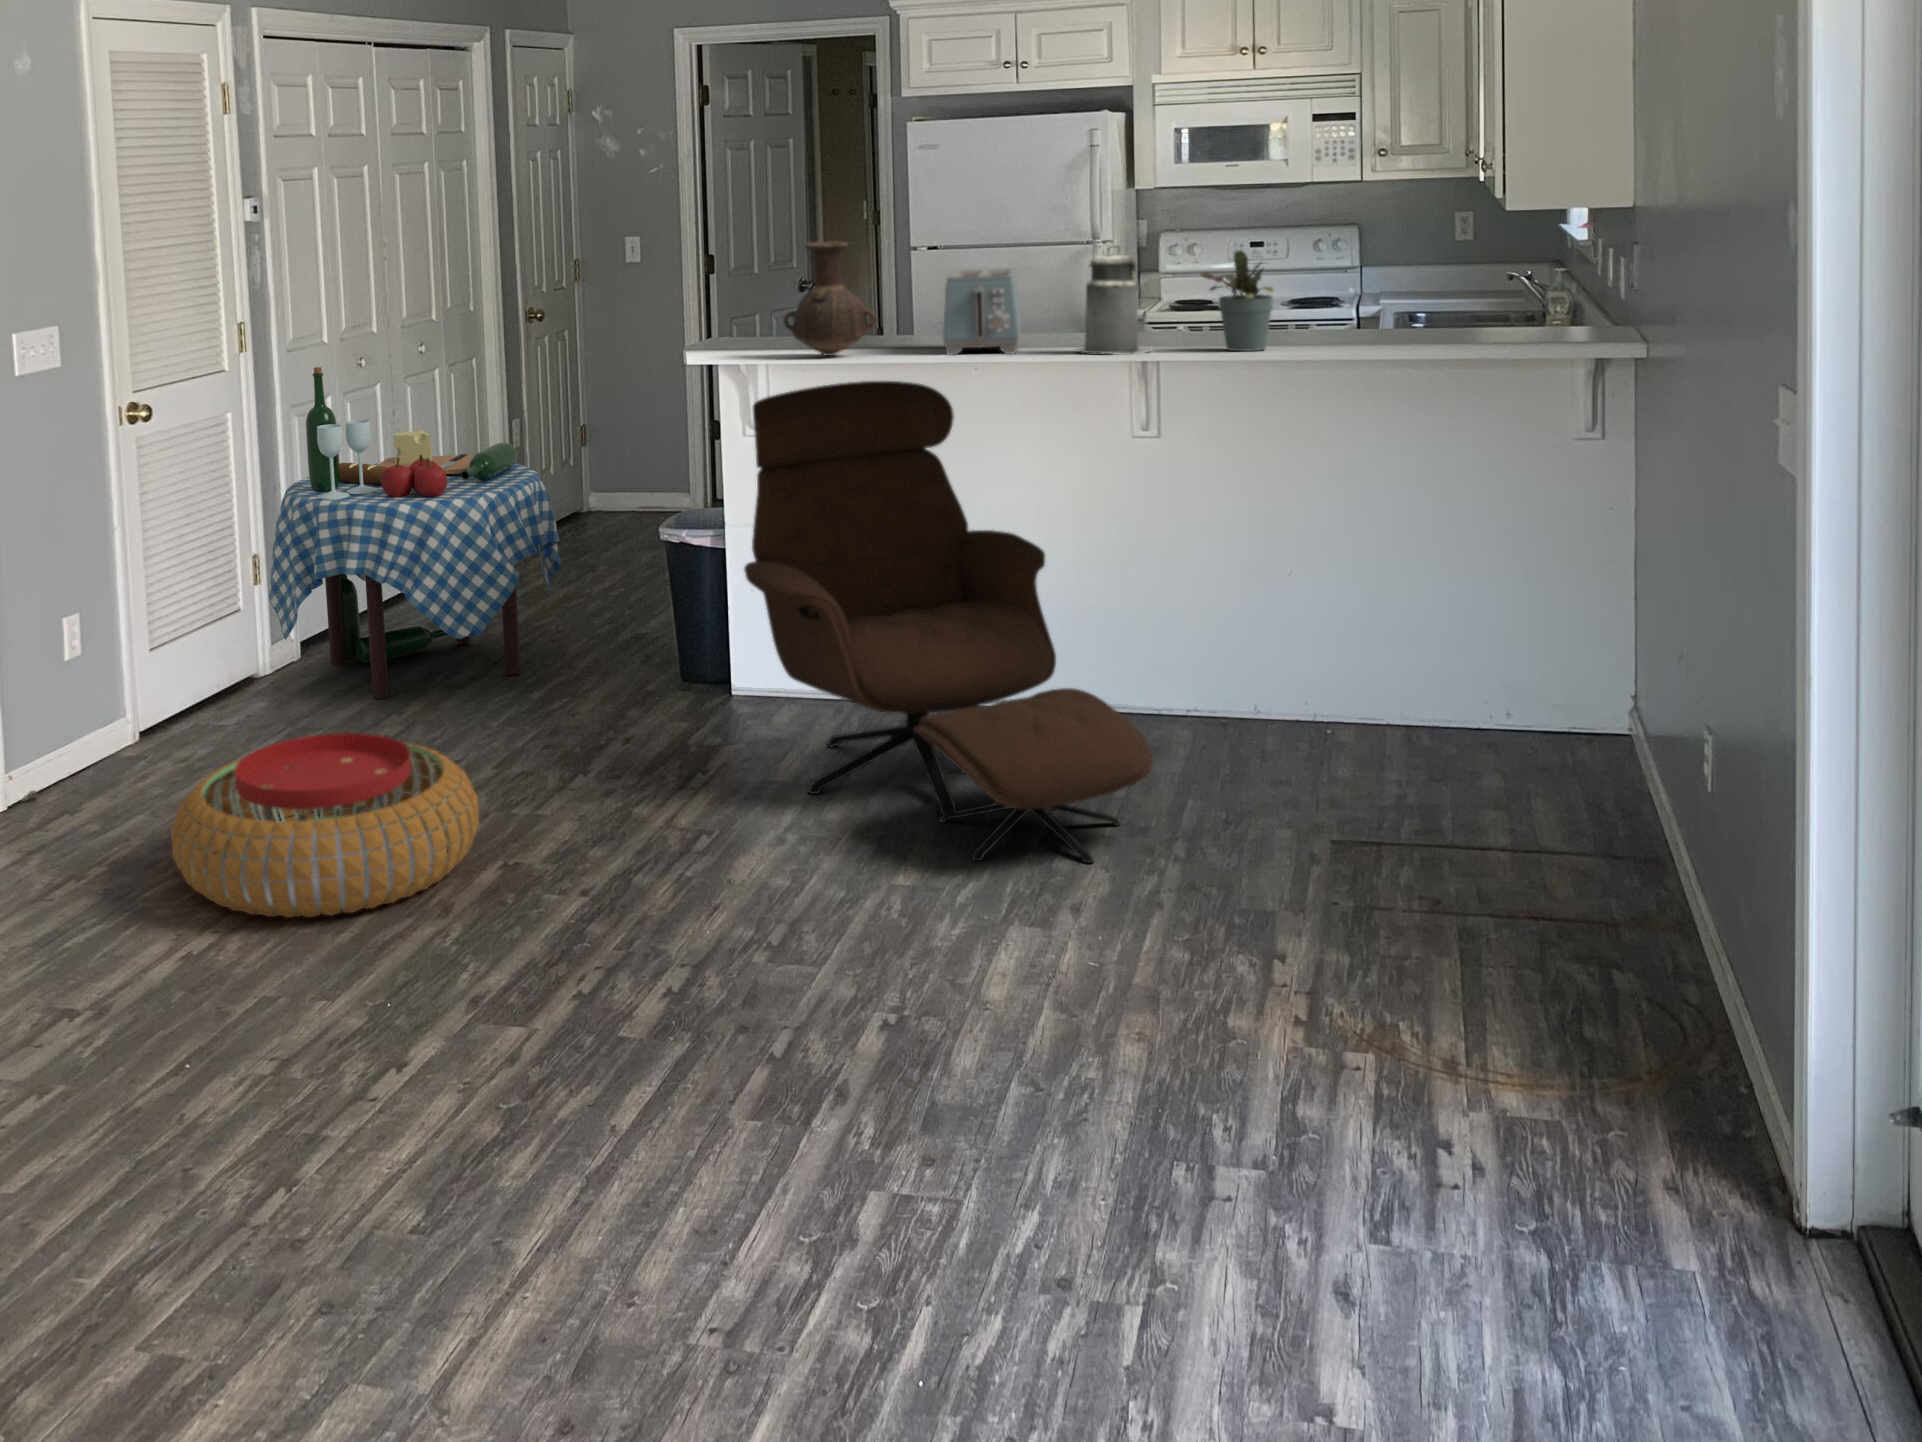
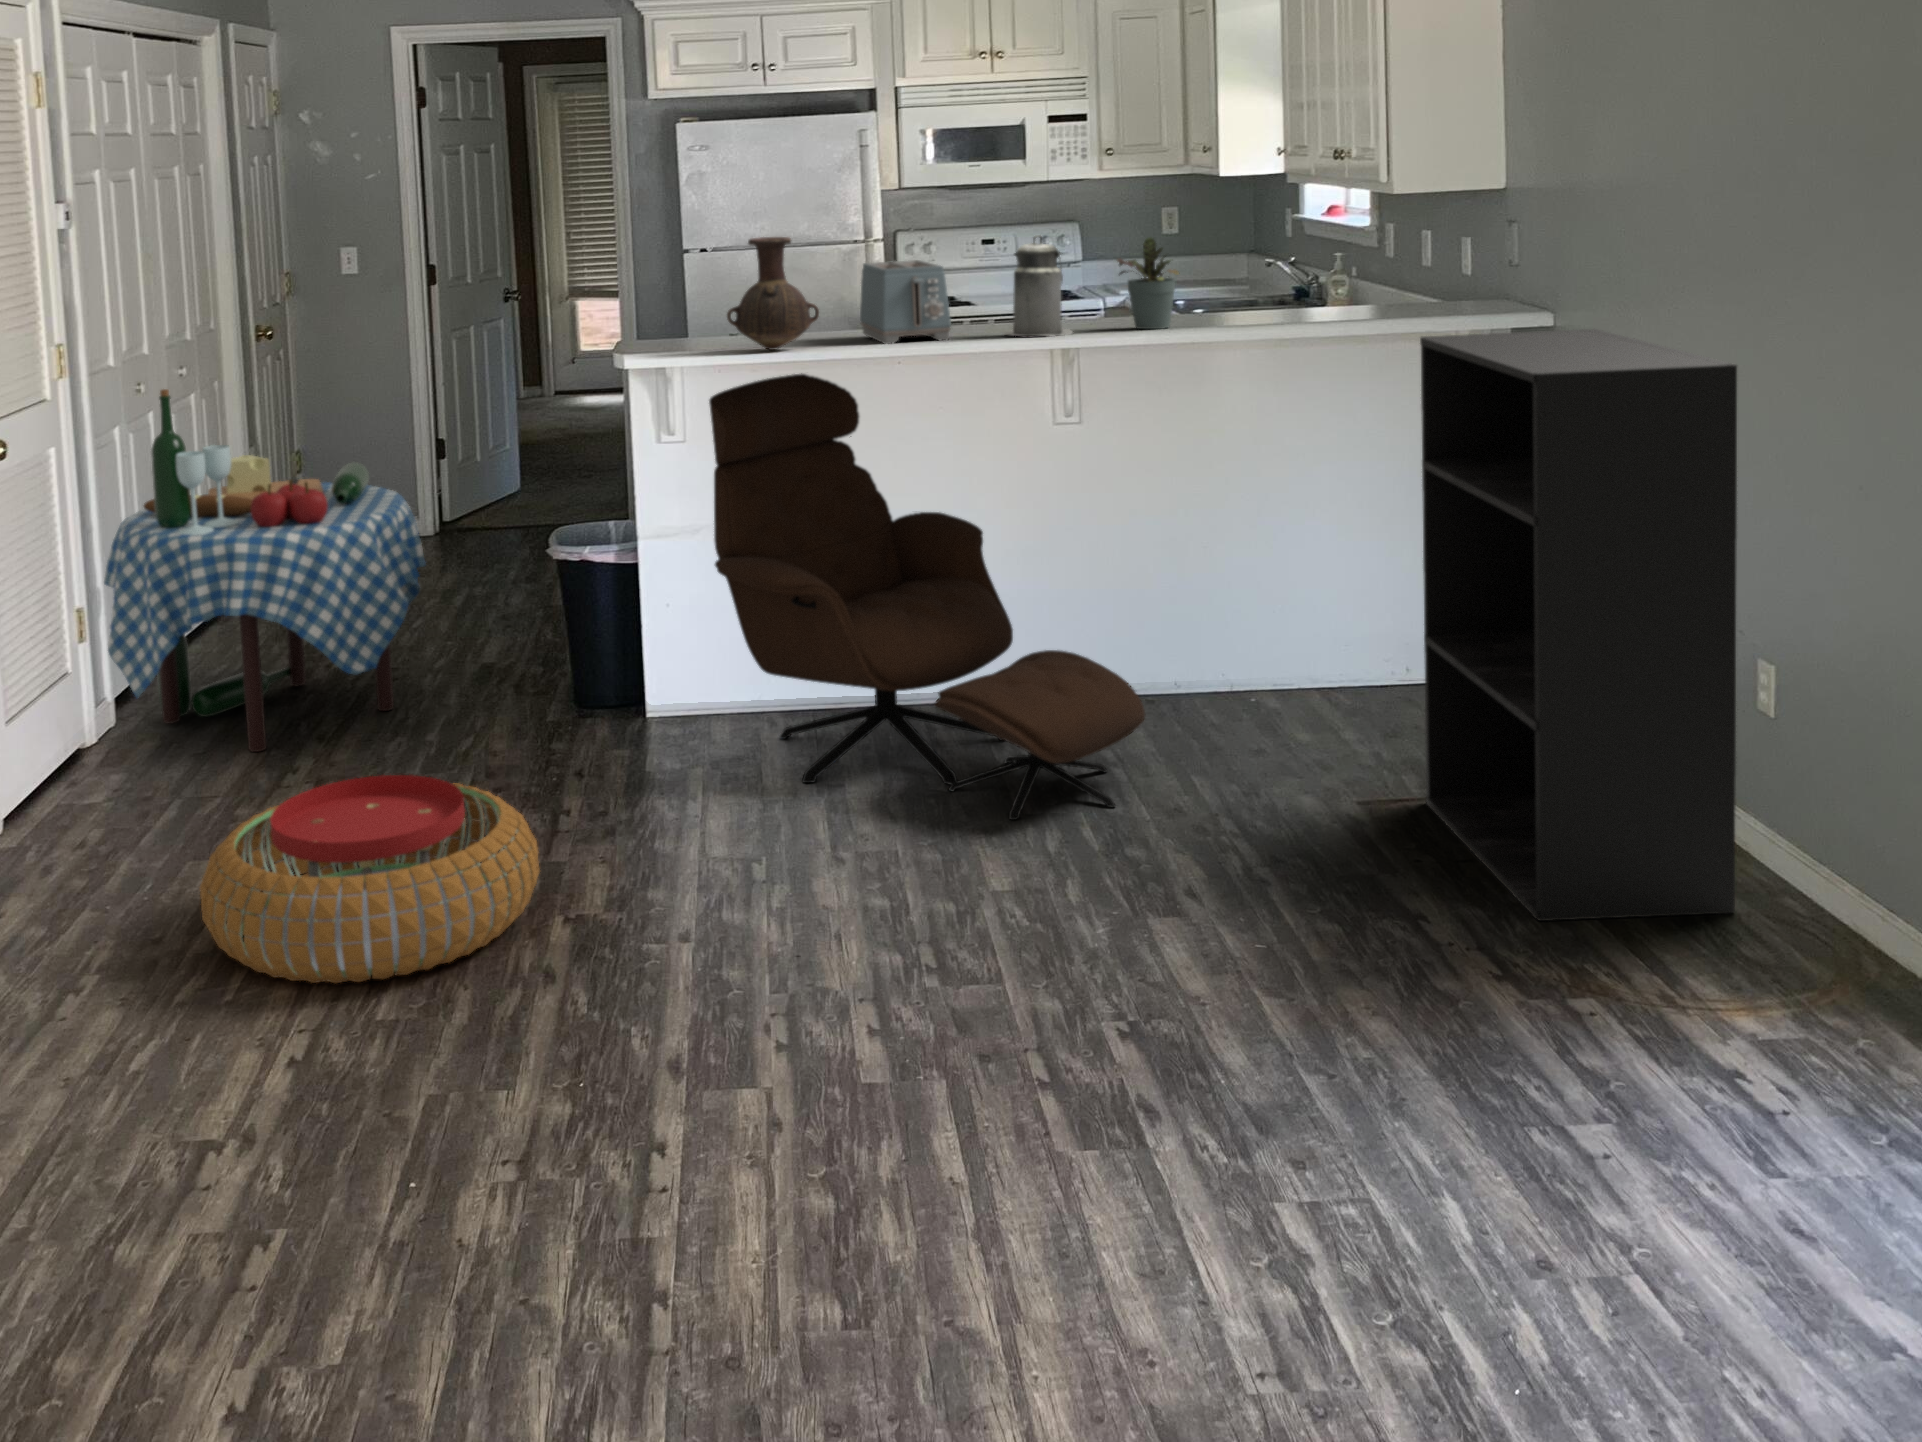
bookshelf: none [1446,375,1732,1104] -> present [1420,329,1737,921]

